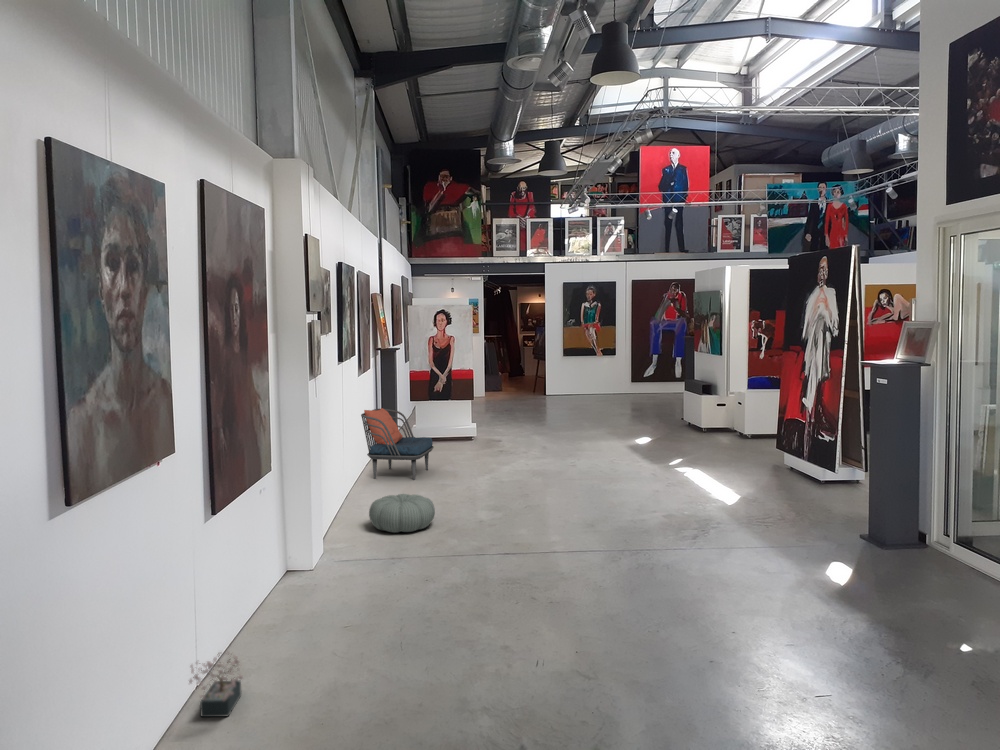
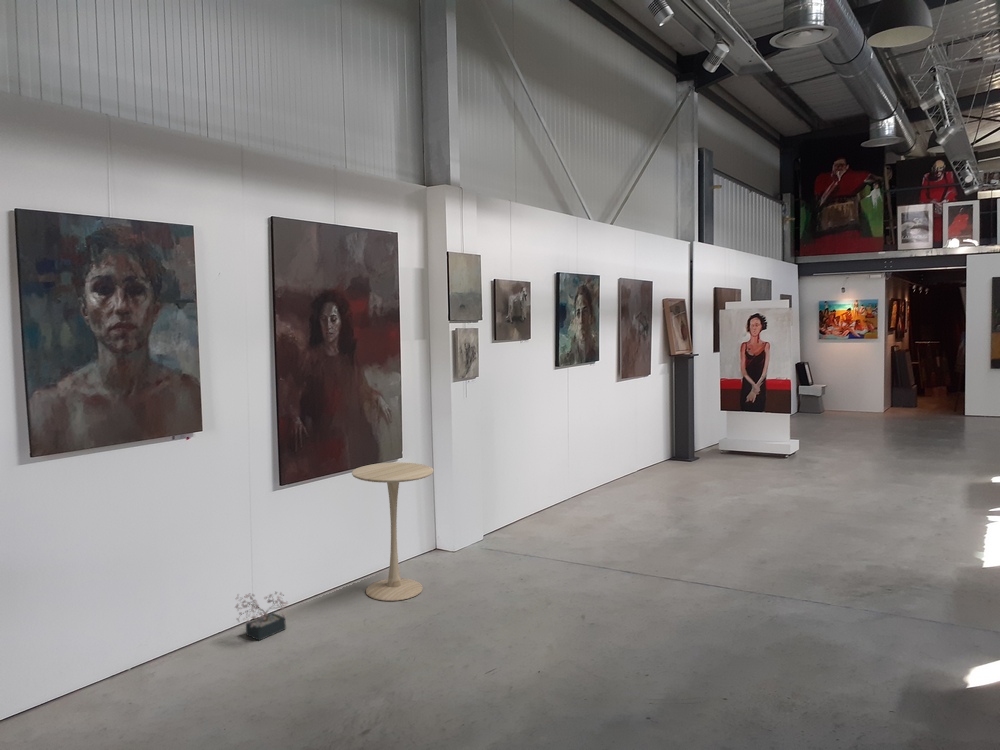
armchair: present [361,408,434,480] -> none [619,413,697,488]
pedestal table: none [249,472,348,637] -> present [352,462,433,601]
pouf: present [369,494,435,533] -> none [552,498,616,536]

